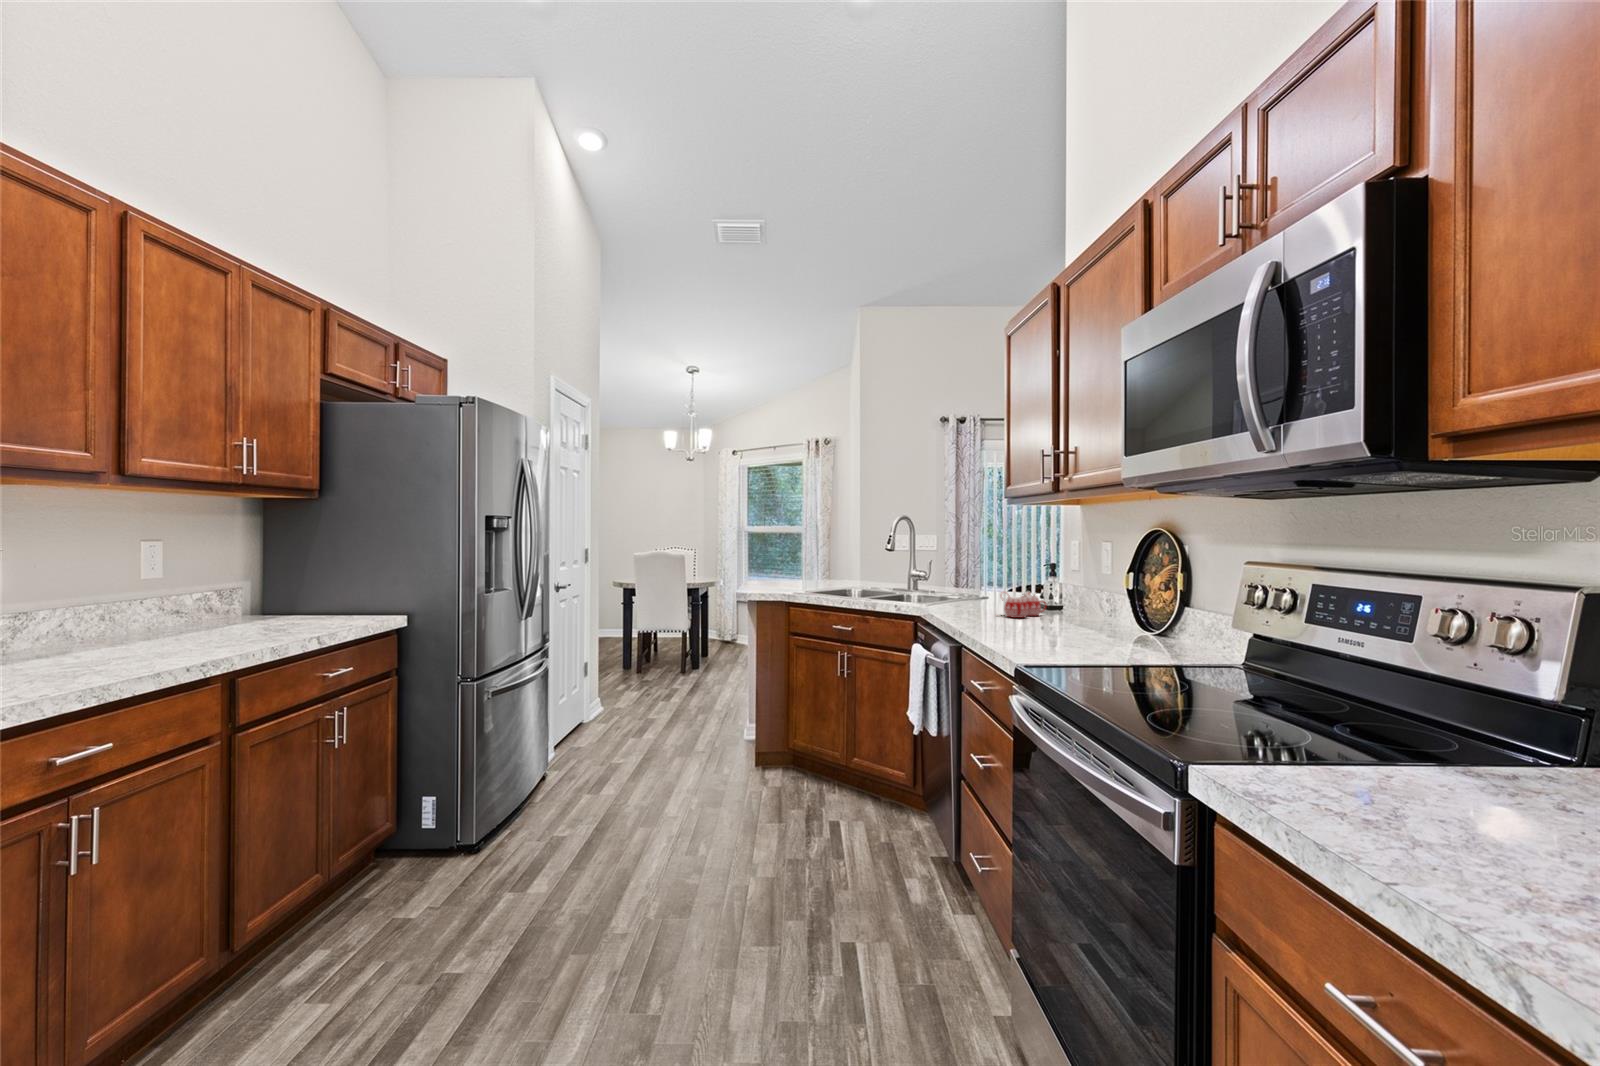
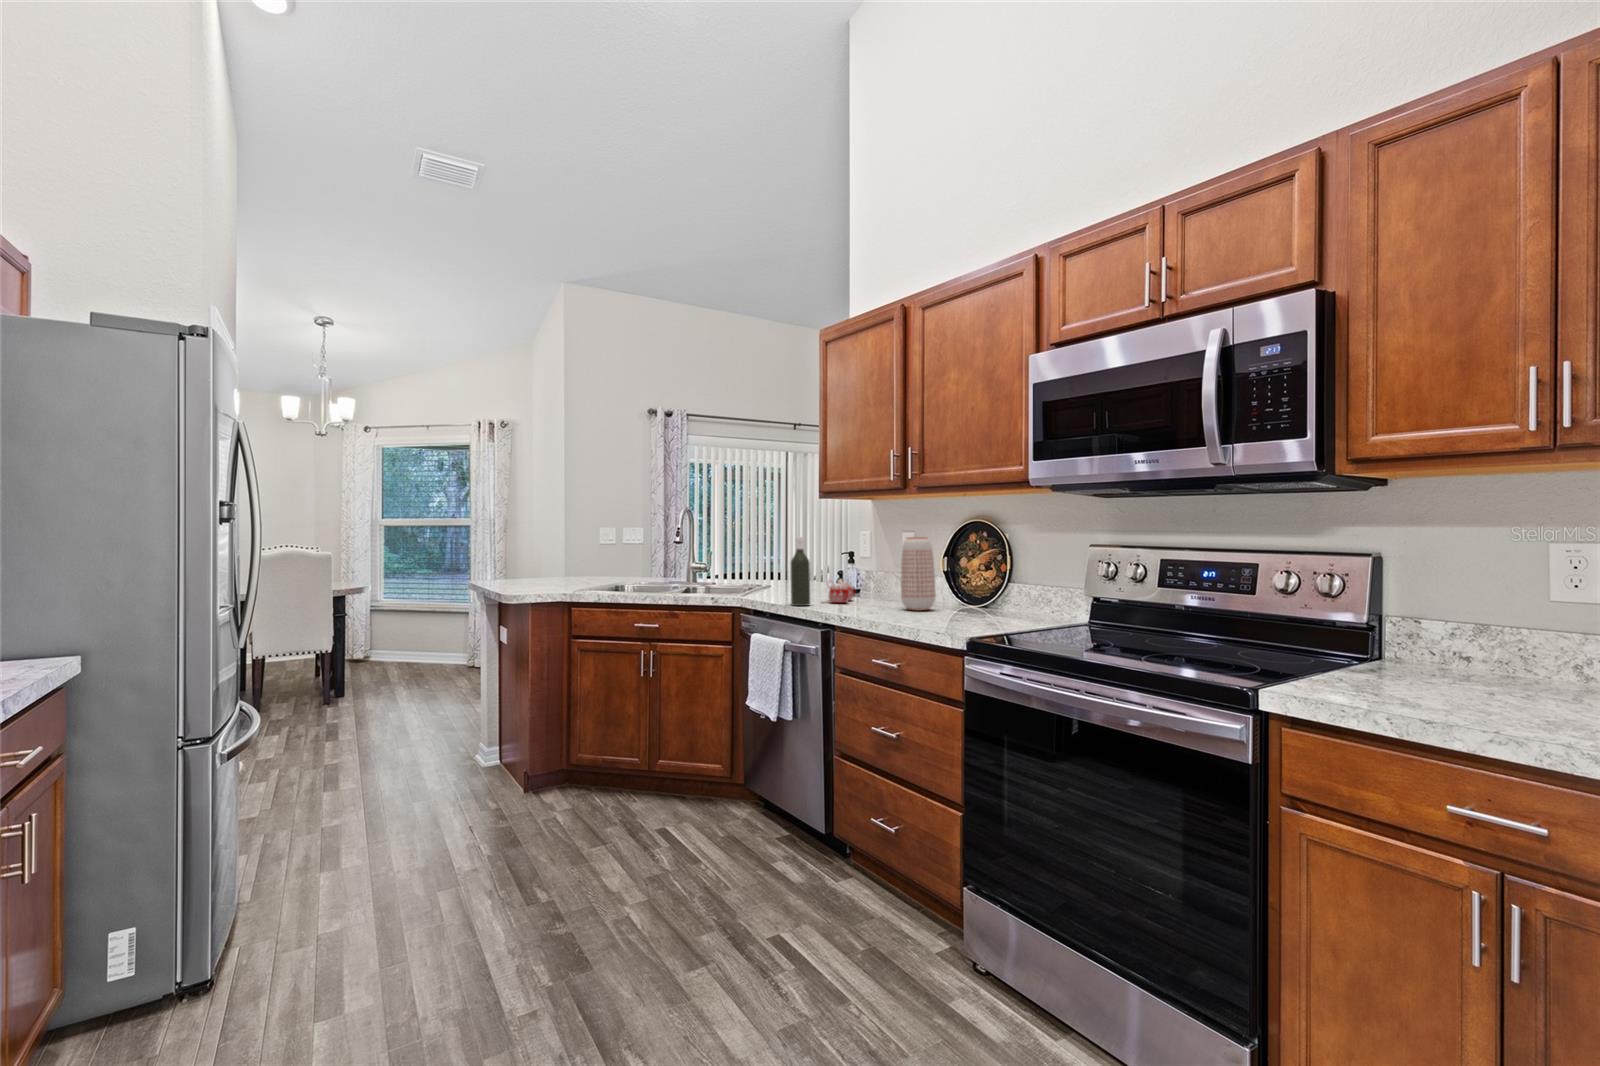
bottle: none [956,544,977,617] -> present [791,537,810,606]
vase: none [1064,546,1106,632] -> present [901,537,936,611]

